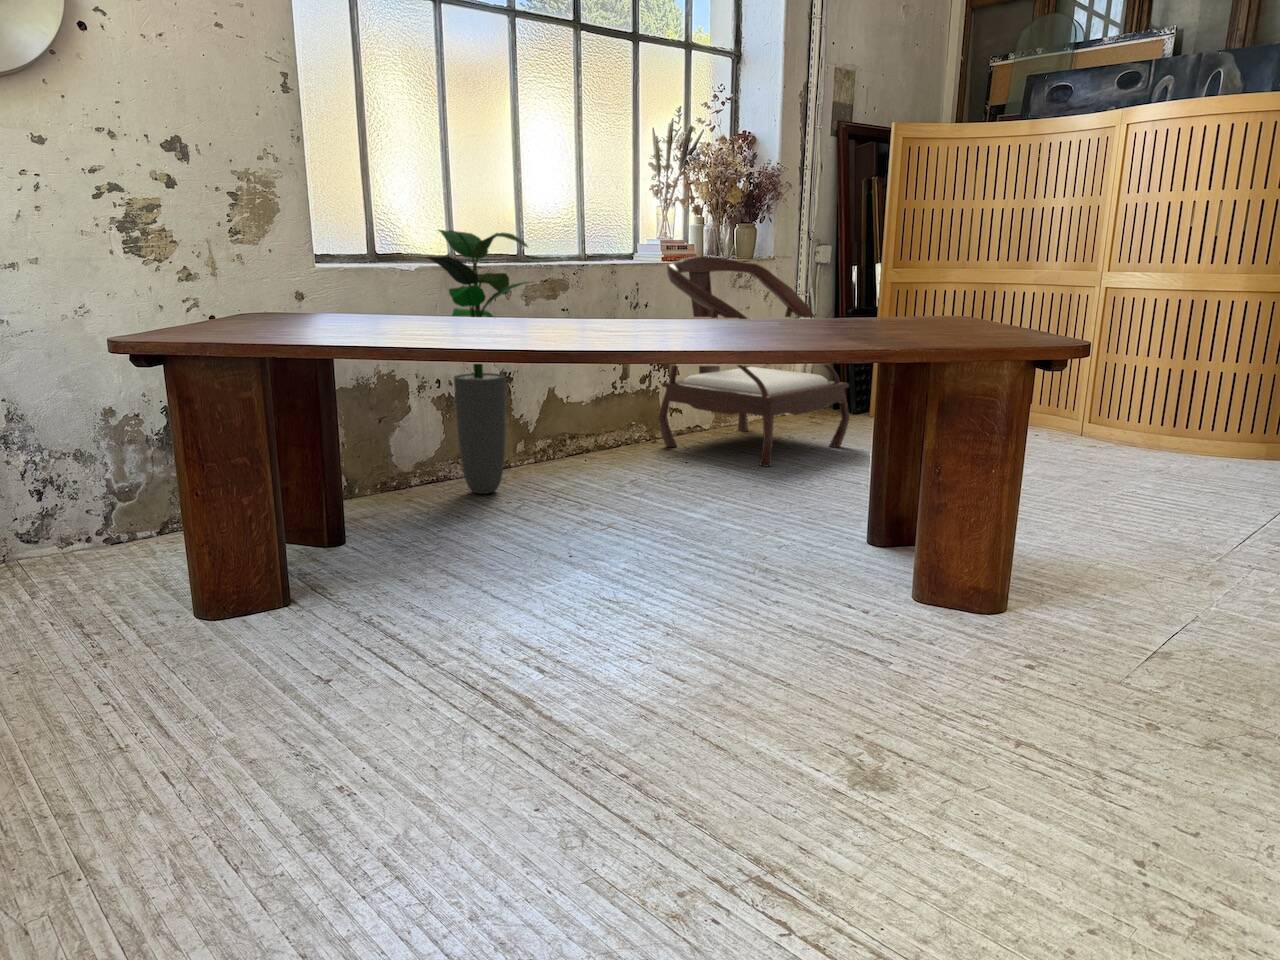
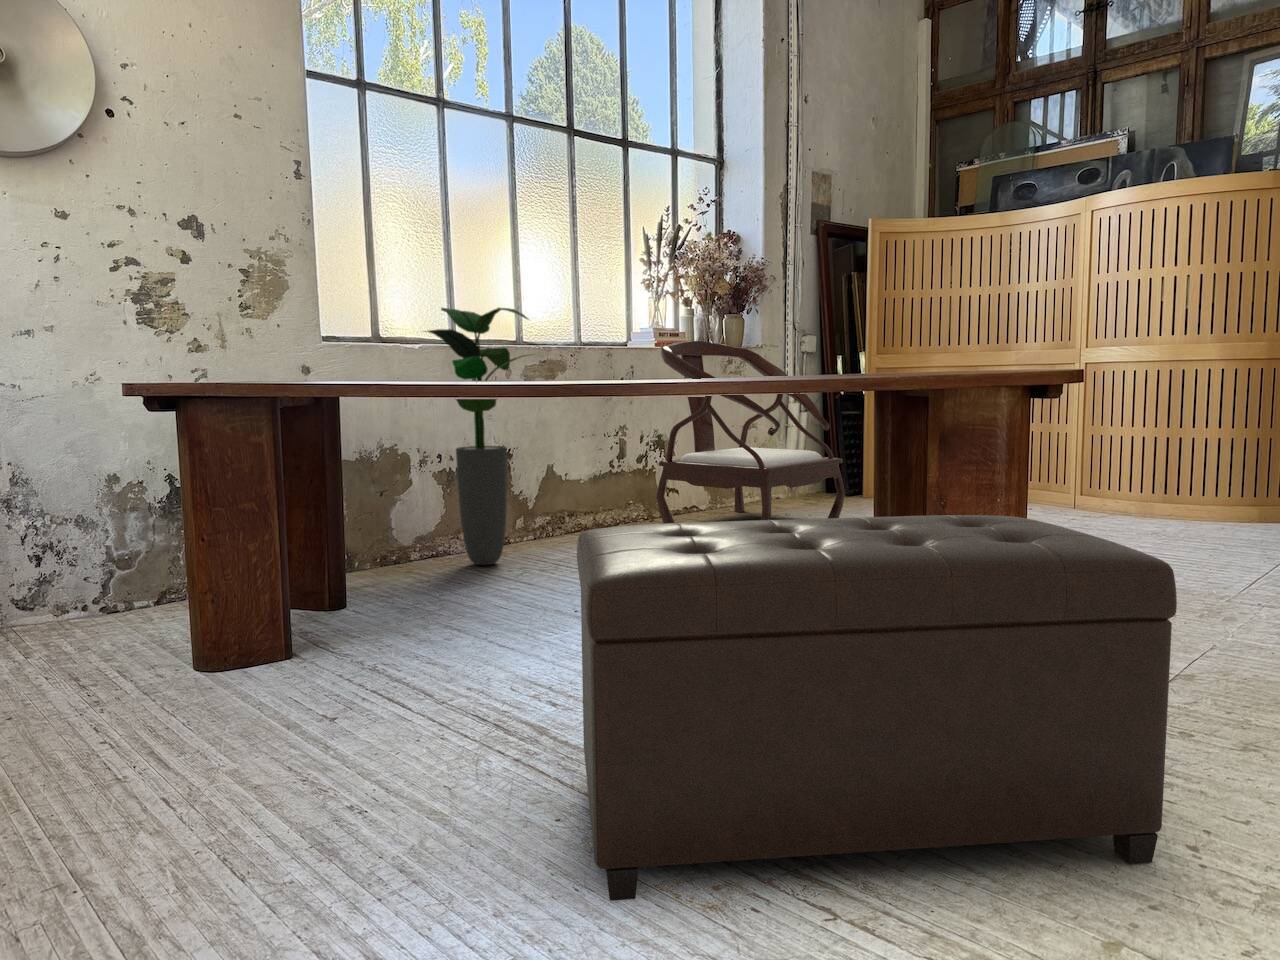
ottoman: none [559,521,1145,907] -> present [577,515,1177,901]

